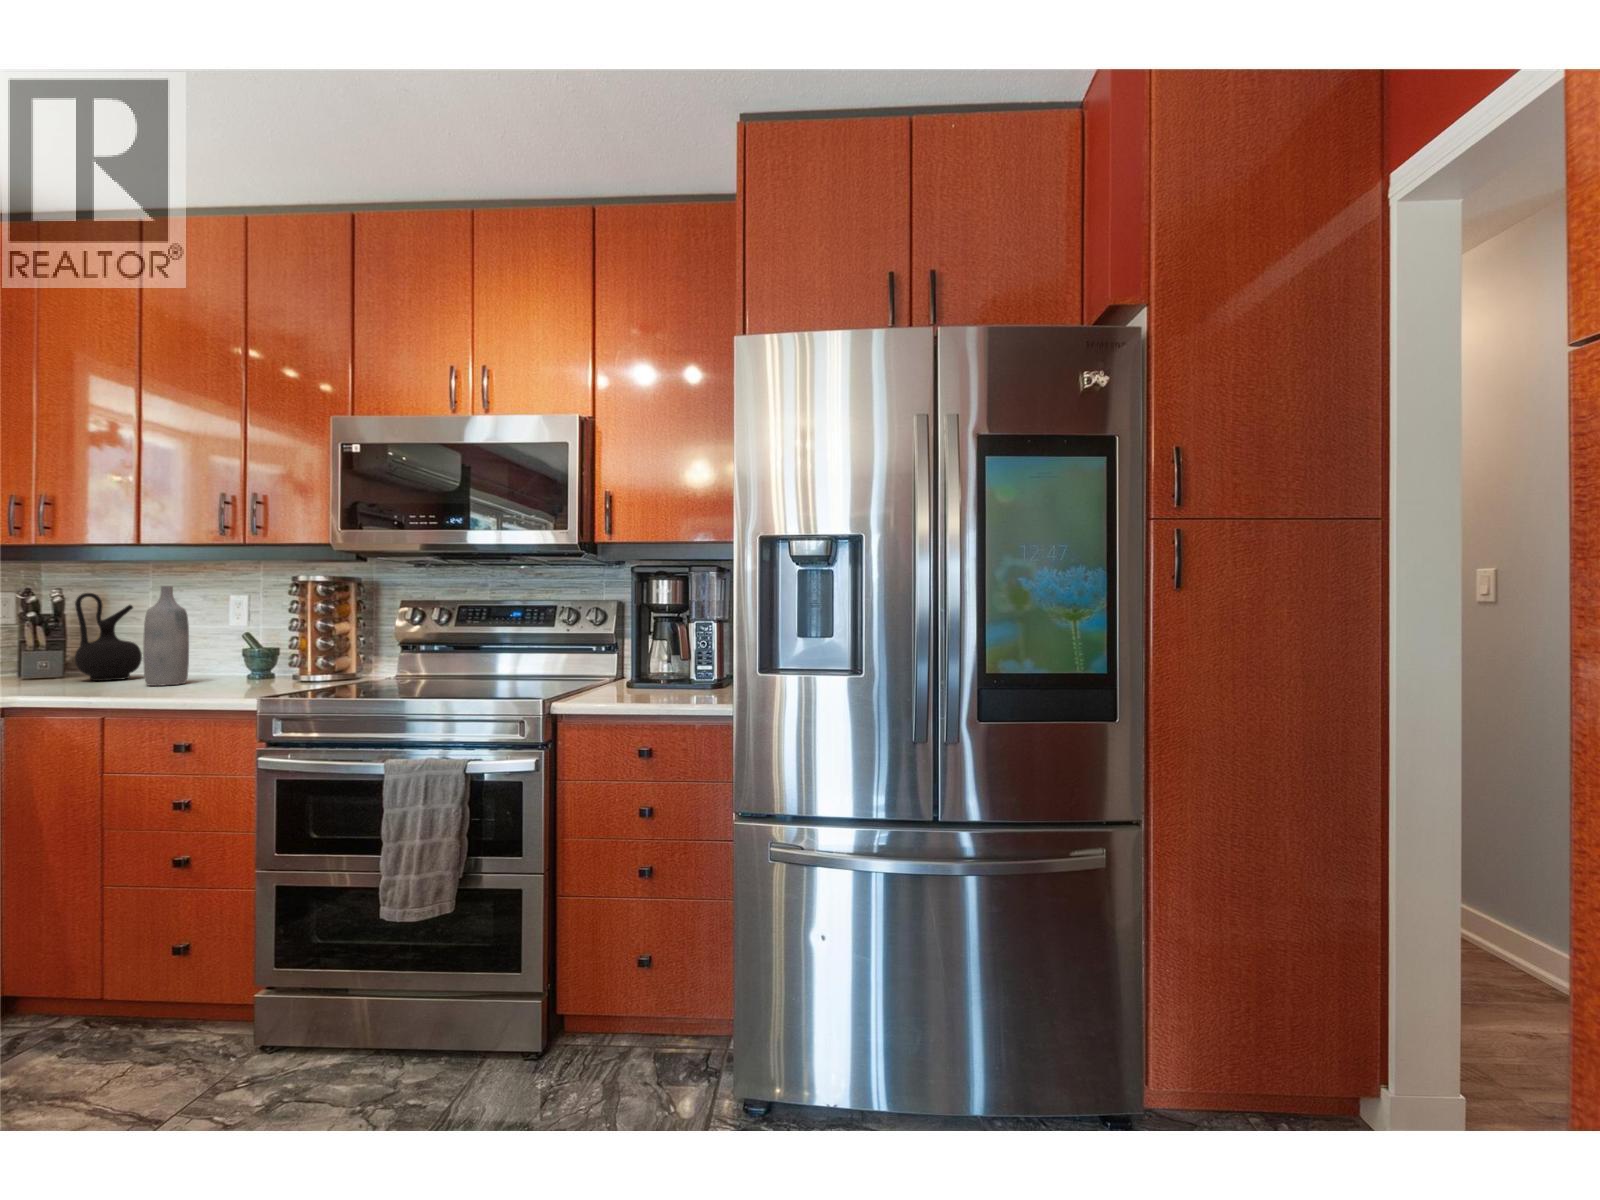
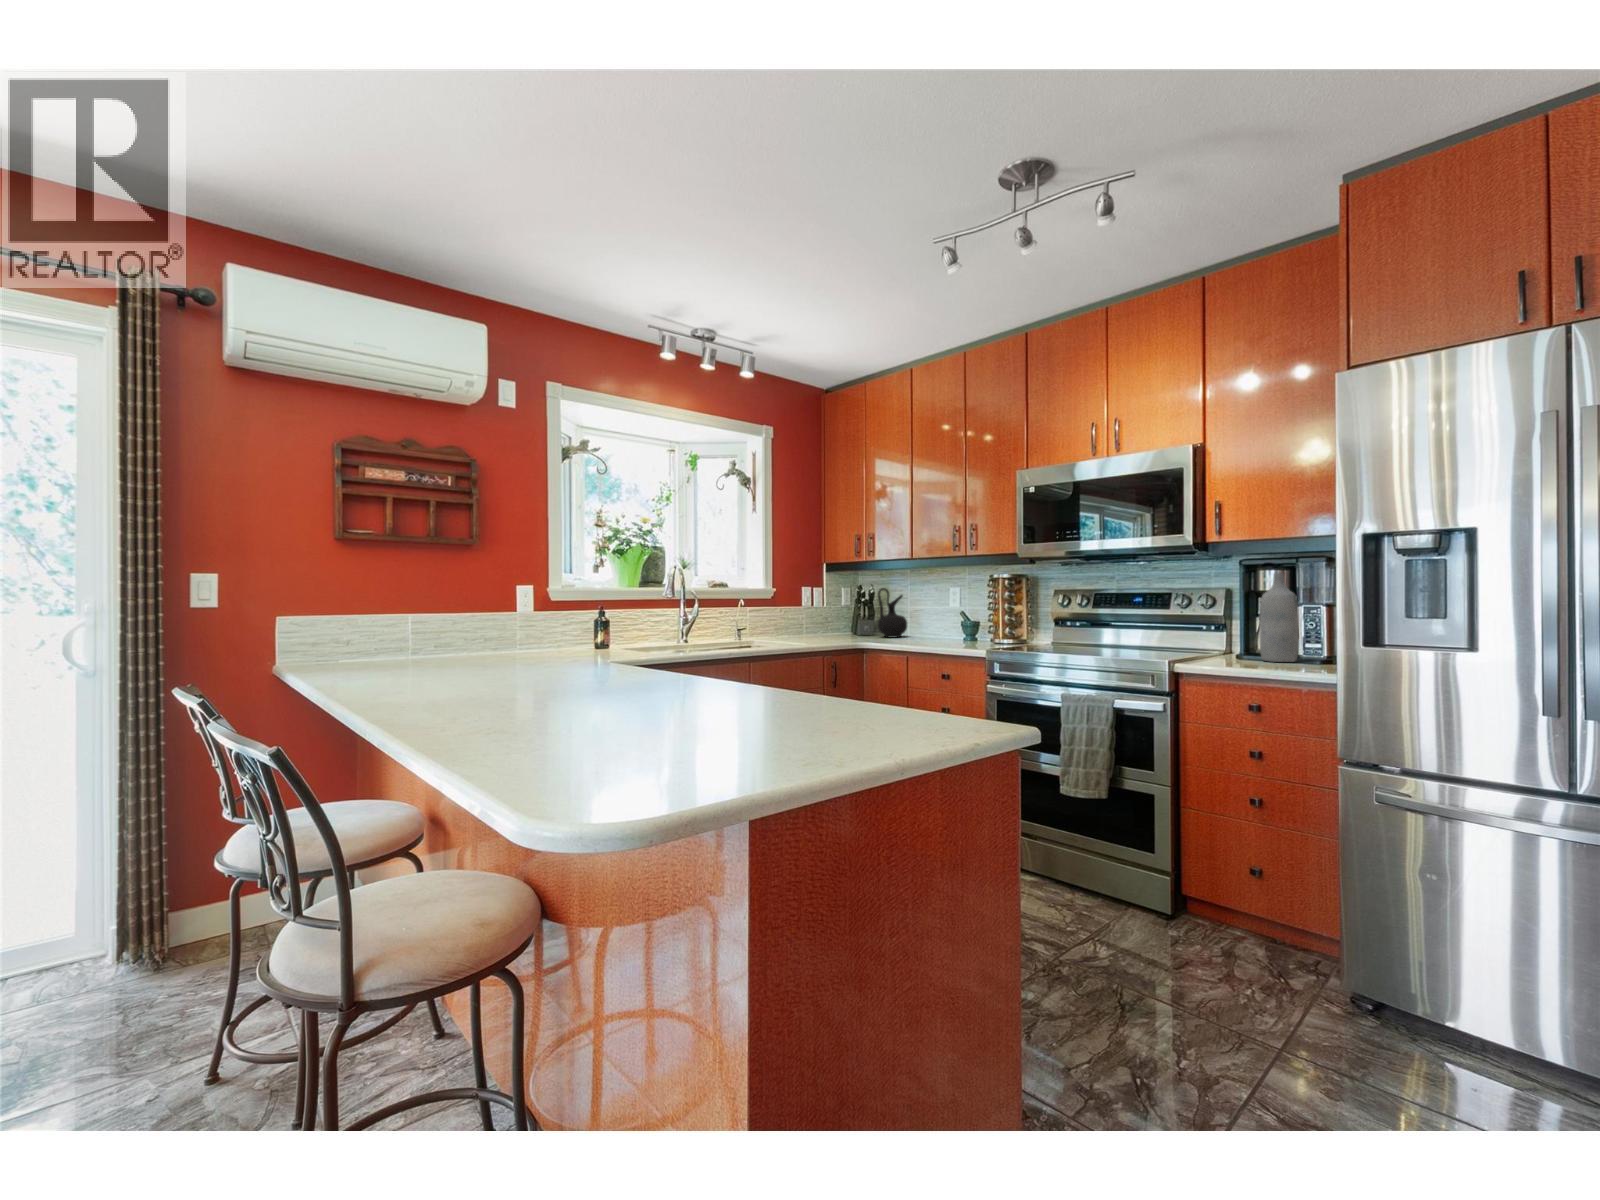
bottle: present [143,586,189,686] -> present [1259,573,1299,662]

